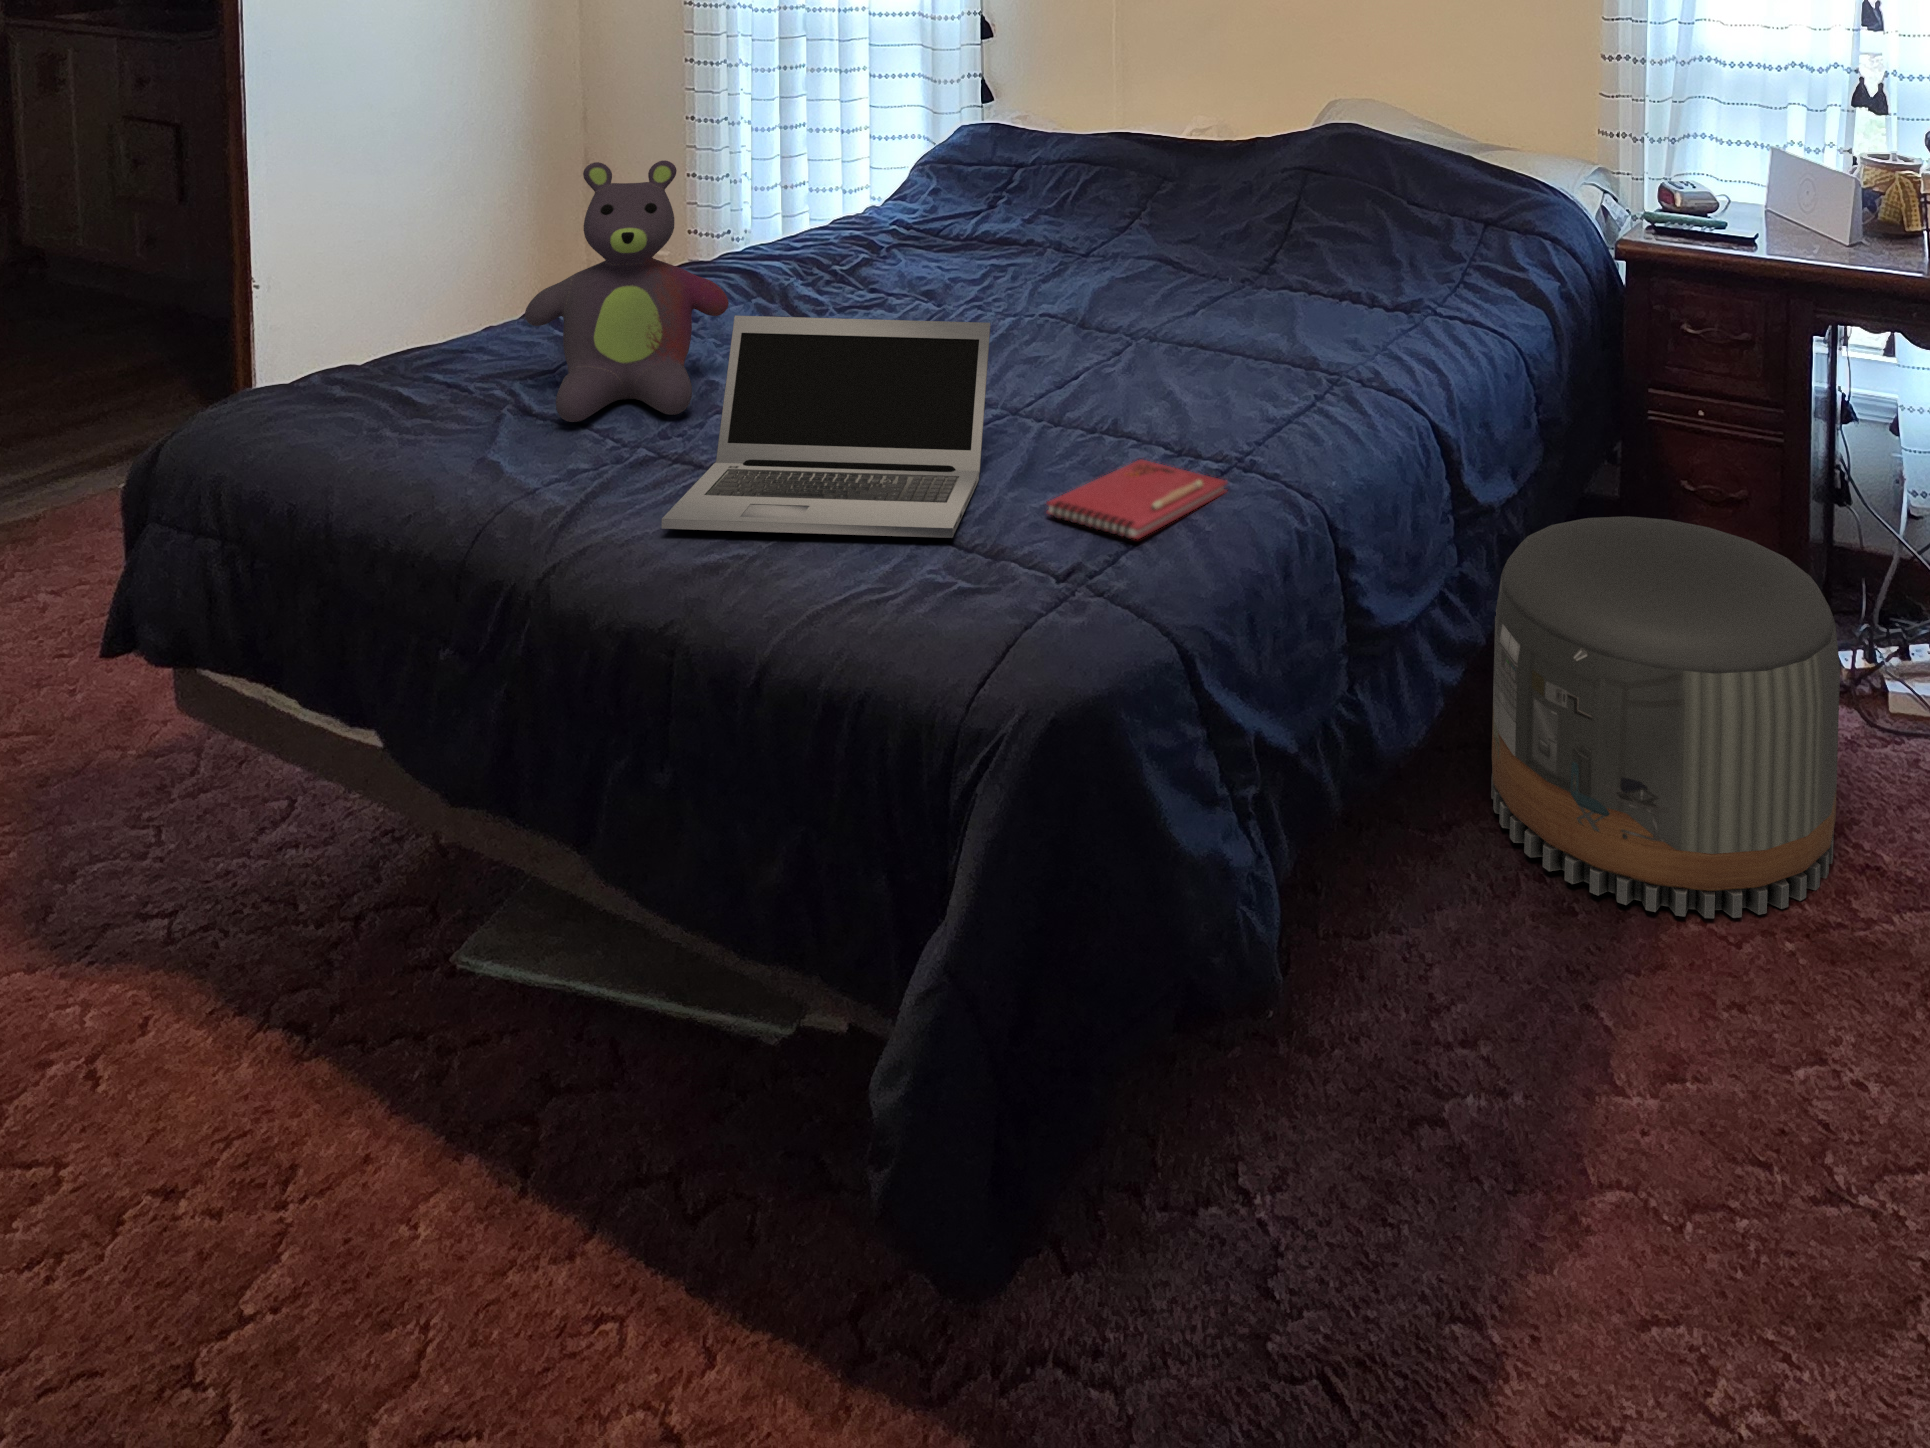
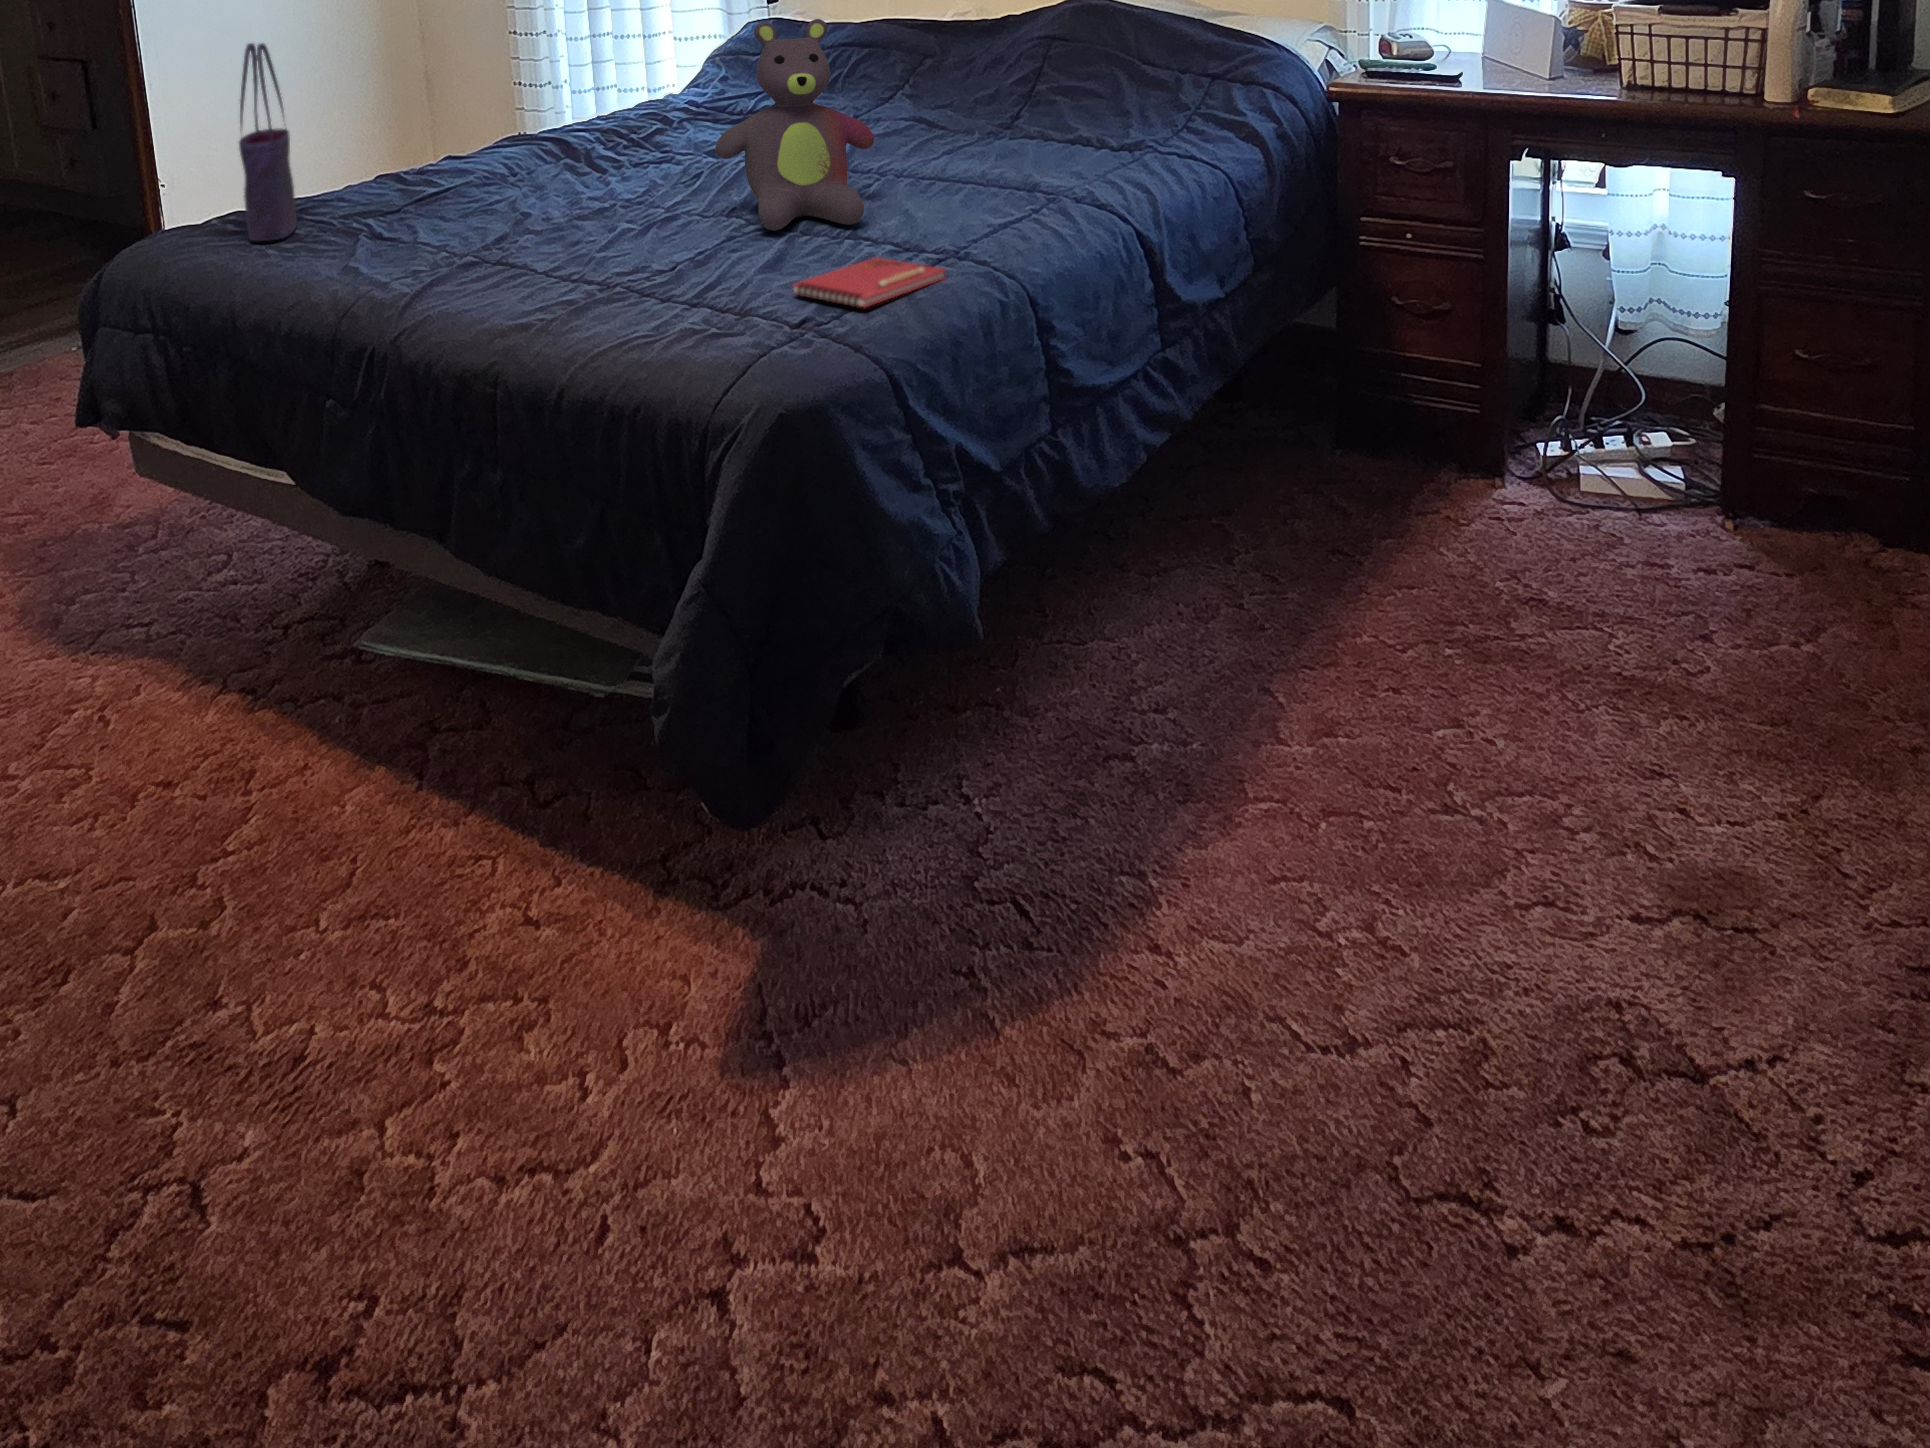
stuffed bear: present [525,160,729,422] -> present [715,19,874,231]
tote bag: none [356,162,421,411] -> present [239,43,297,241]
laptop: present [662,316,991,538] -> none [484,148,745,309]
pouf: present [1491,516,1840,918] -> none [1201,318,1507,630]

